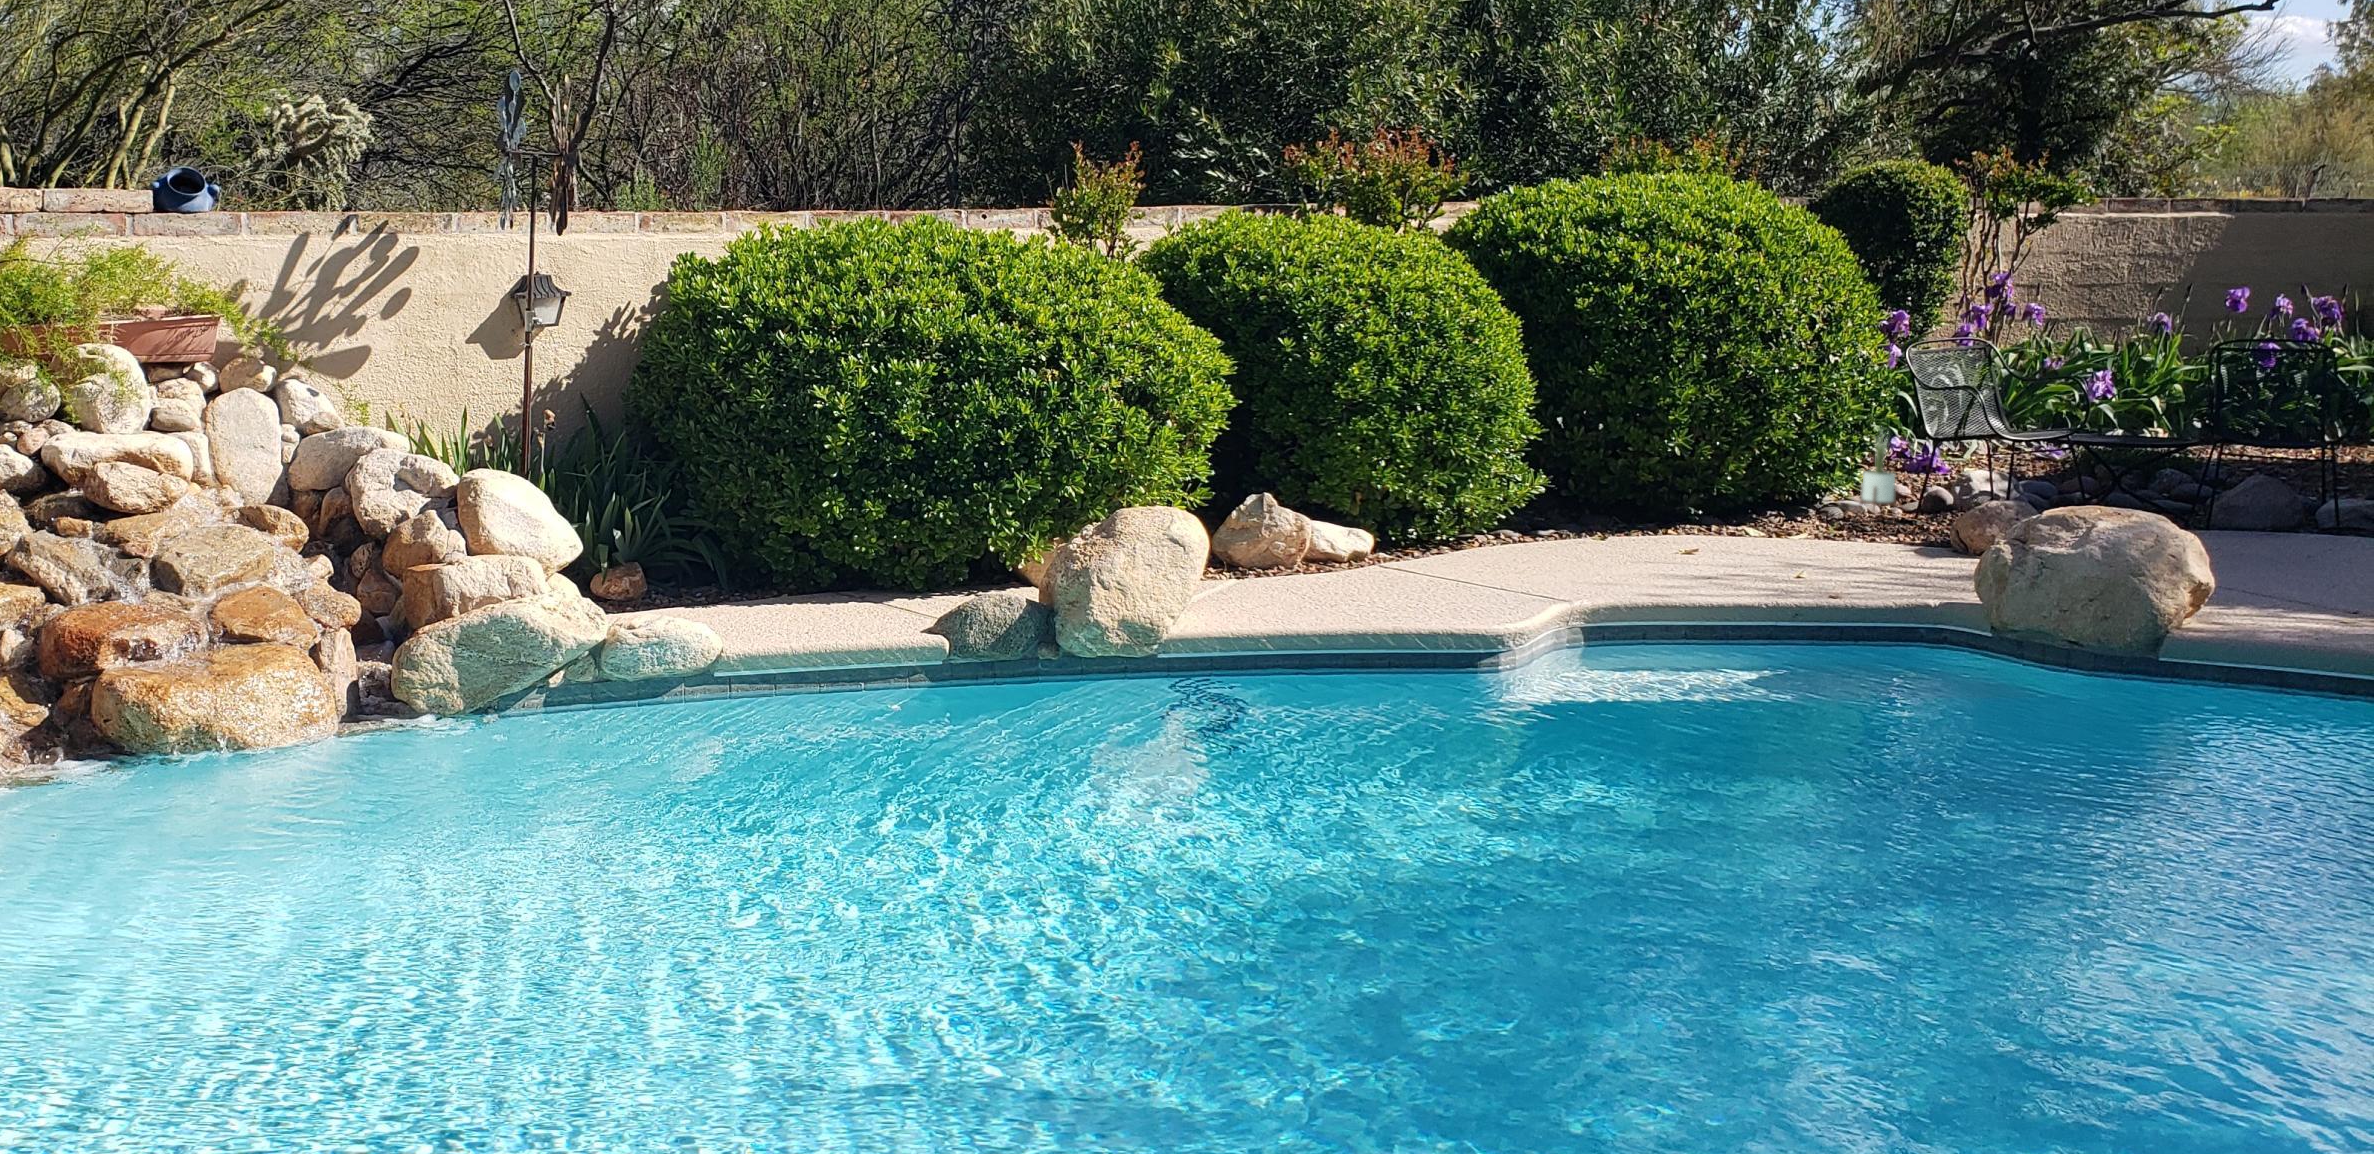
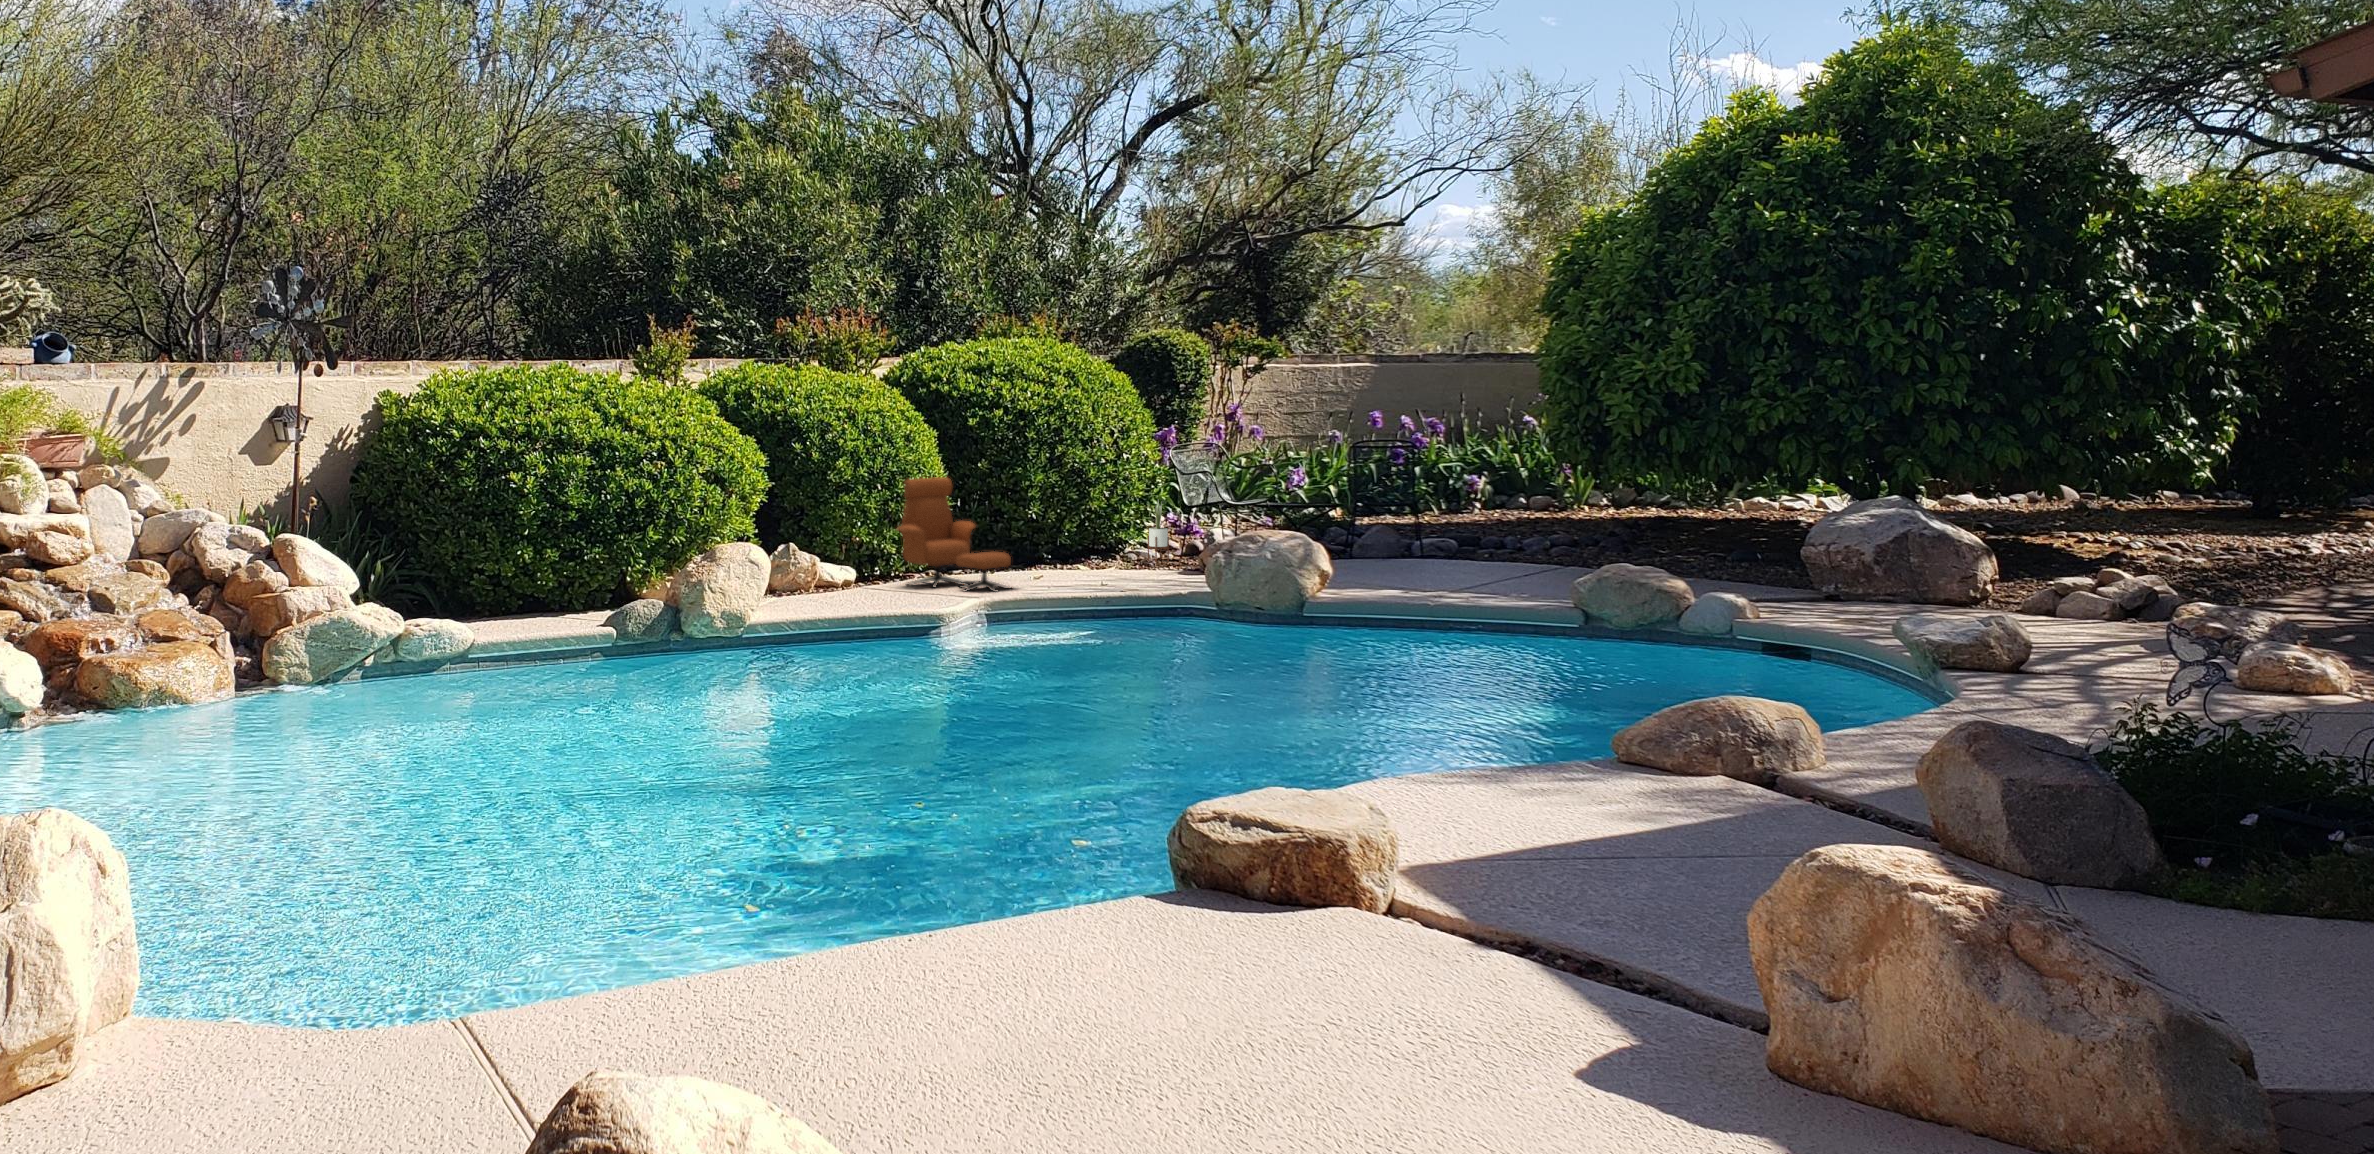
lounge chair: none [1440,393,1628,587] -> present [897,477,1011,591]

